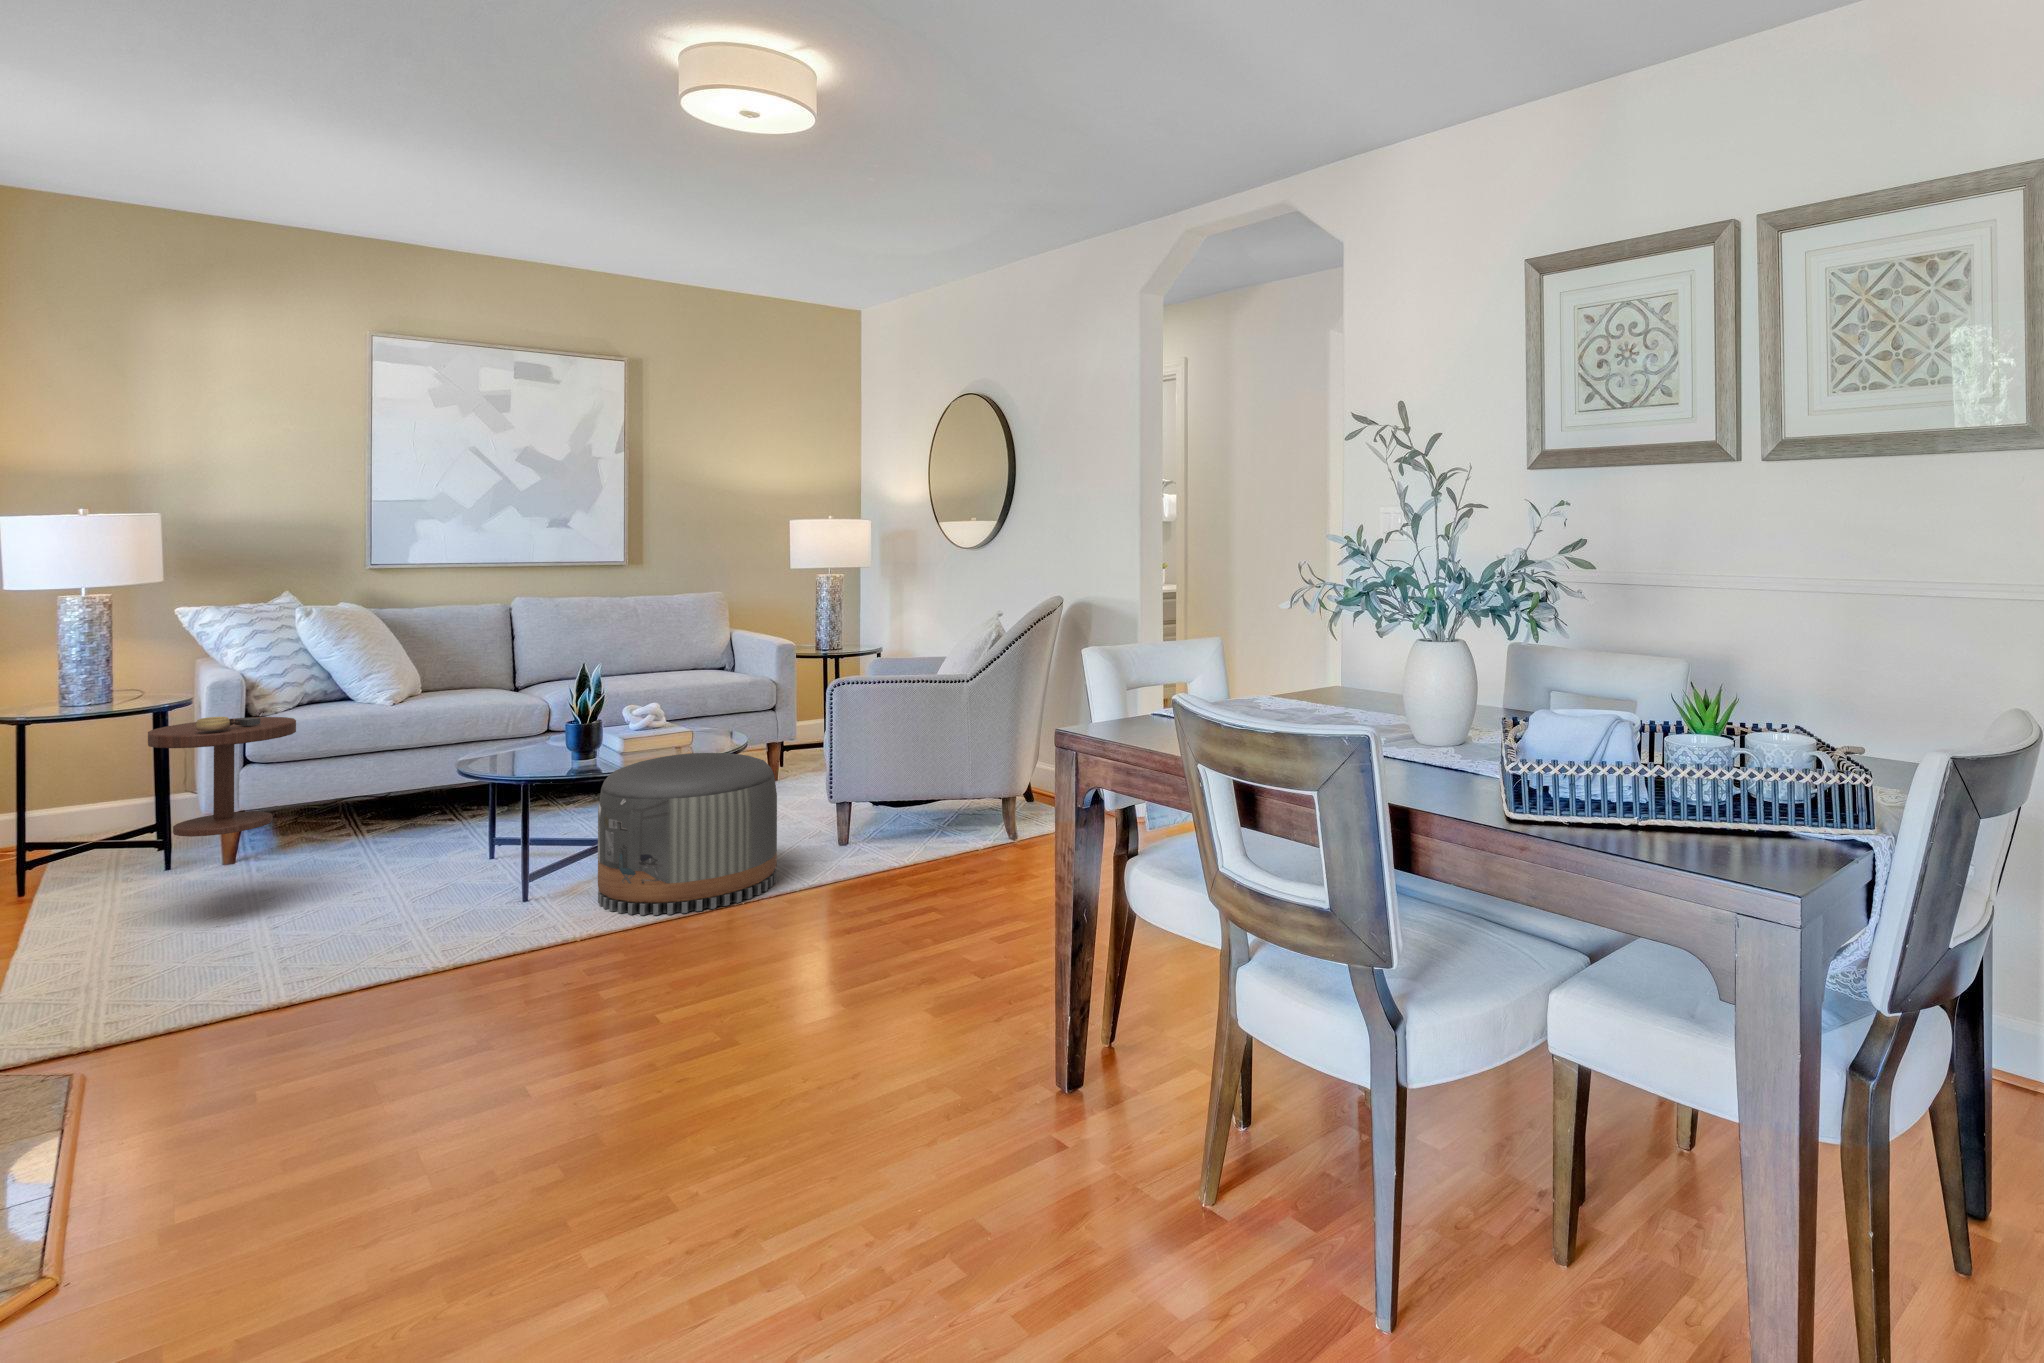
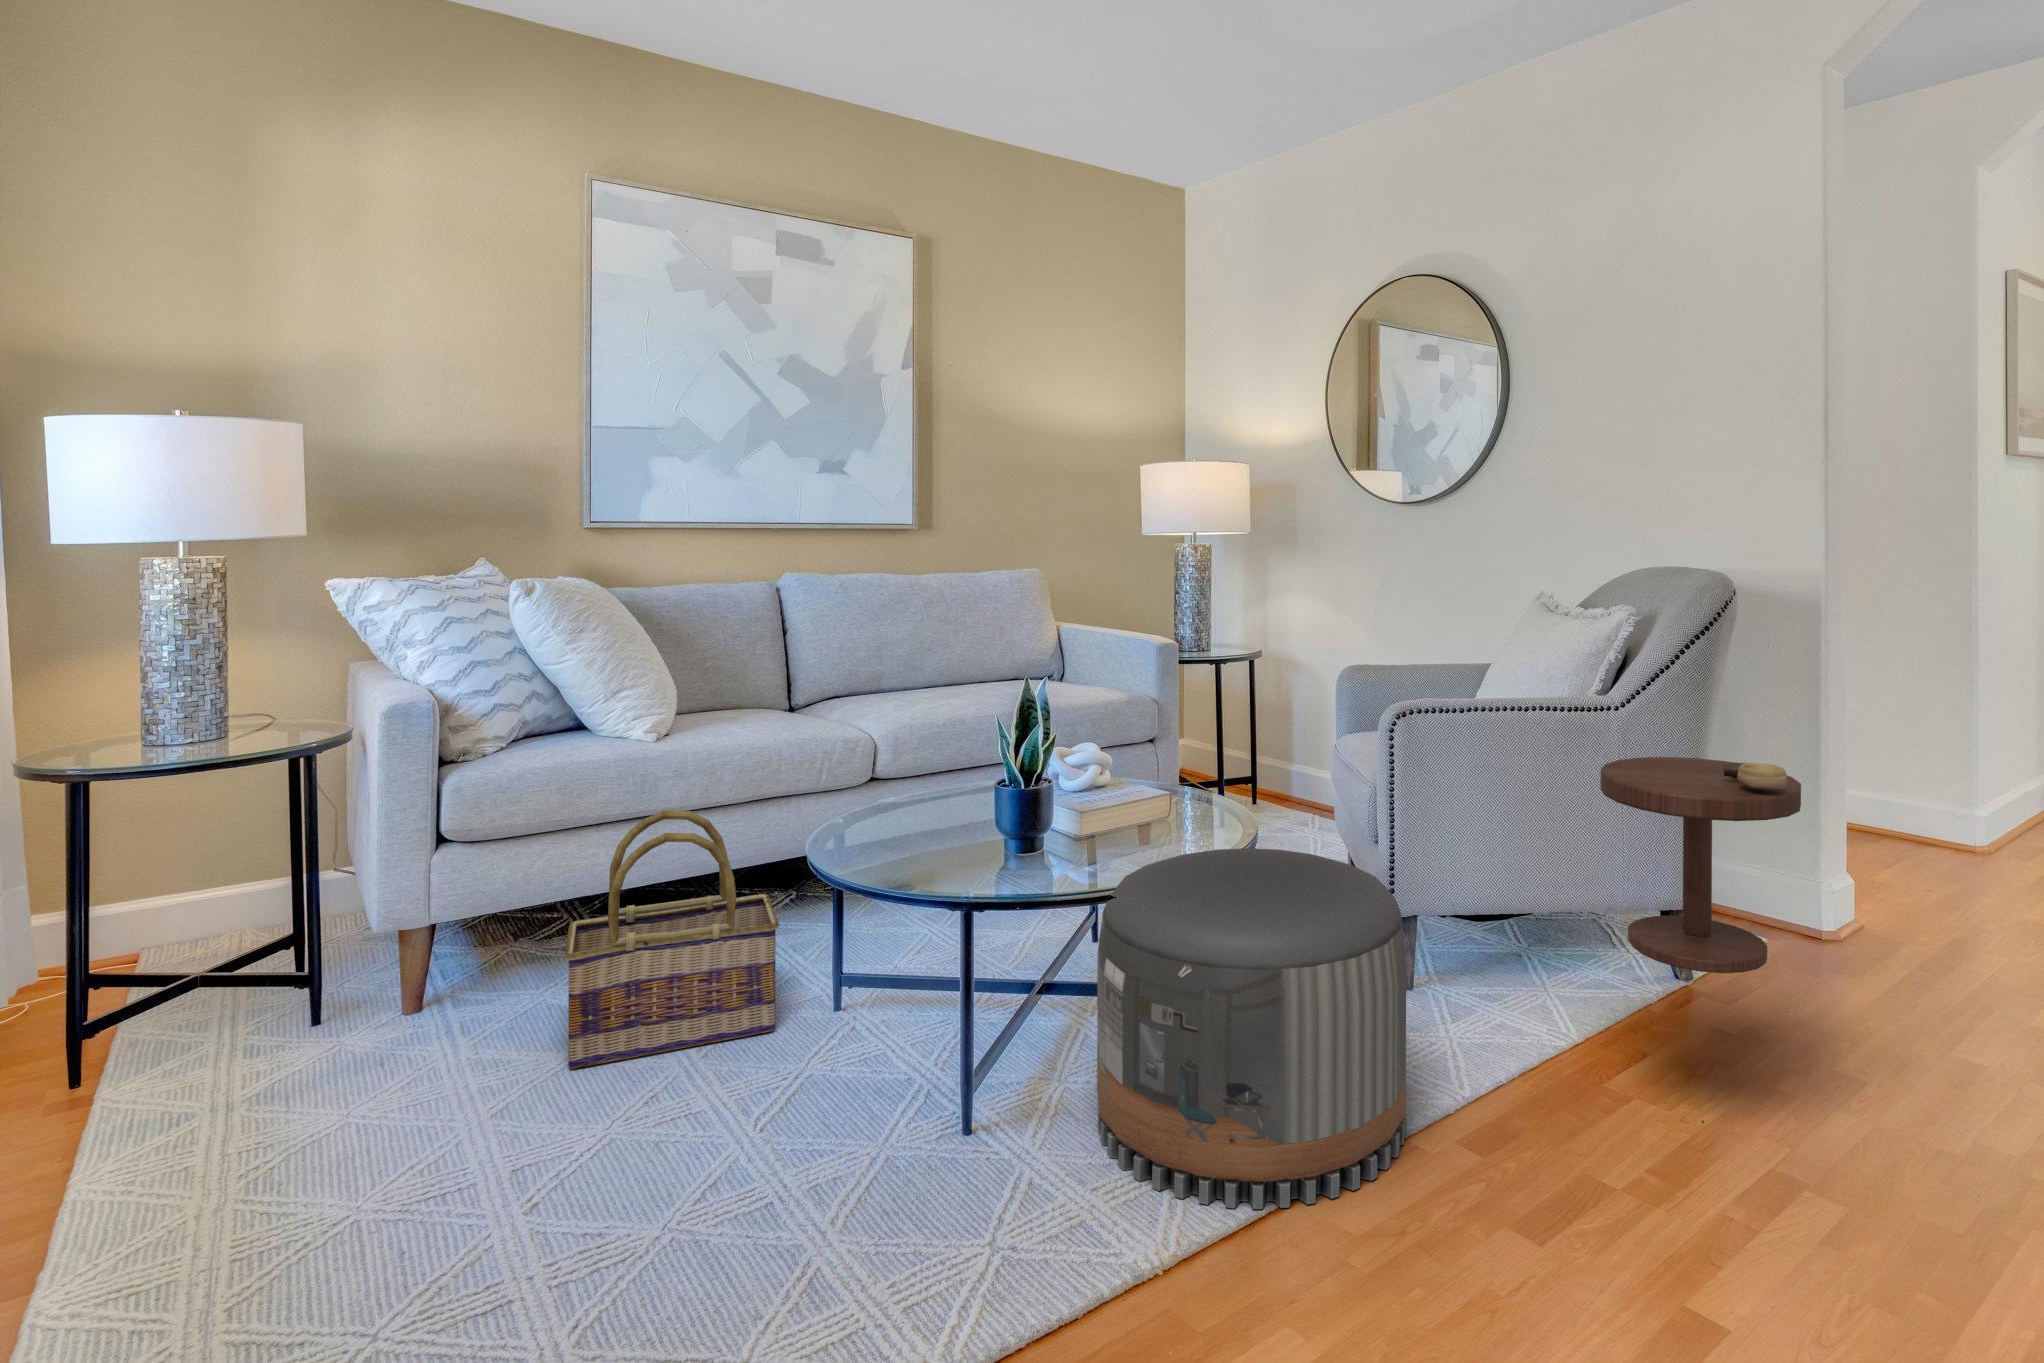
side table: present [148,717,296,837] -> present [1600,757,1801,1122]
basket: none [315,742,454,881] -> present [565,811,779,1069]

